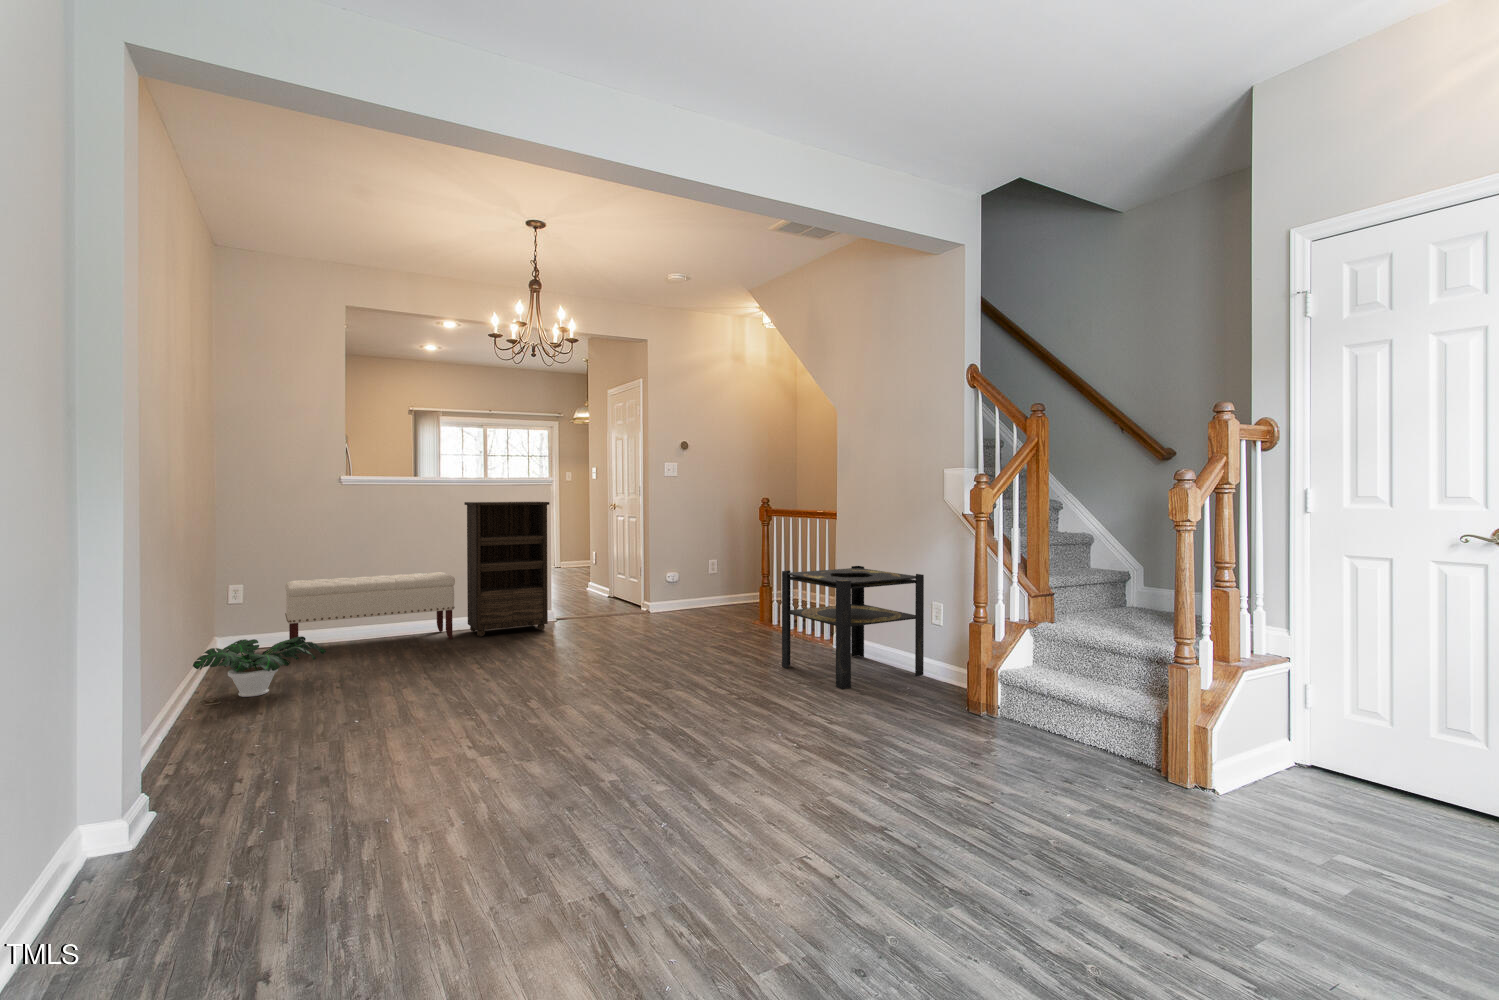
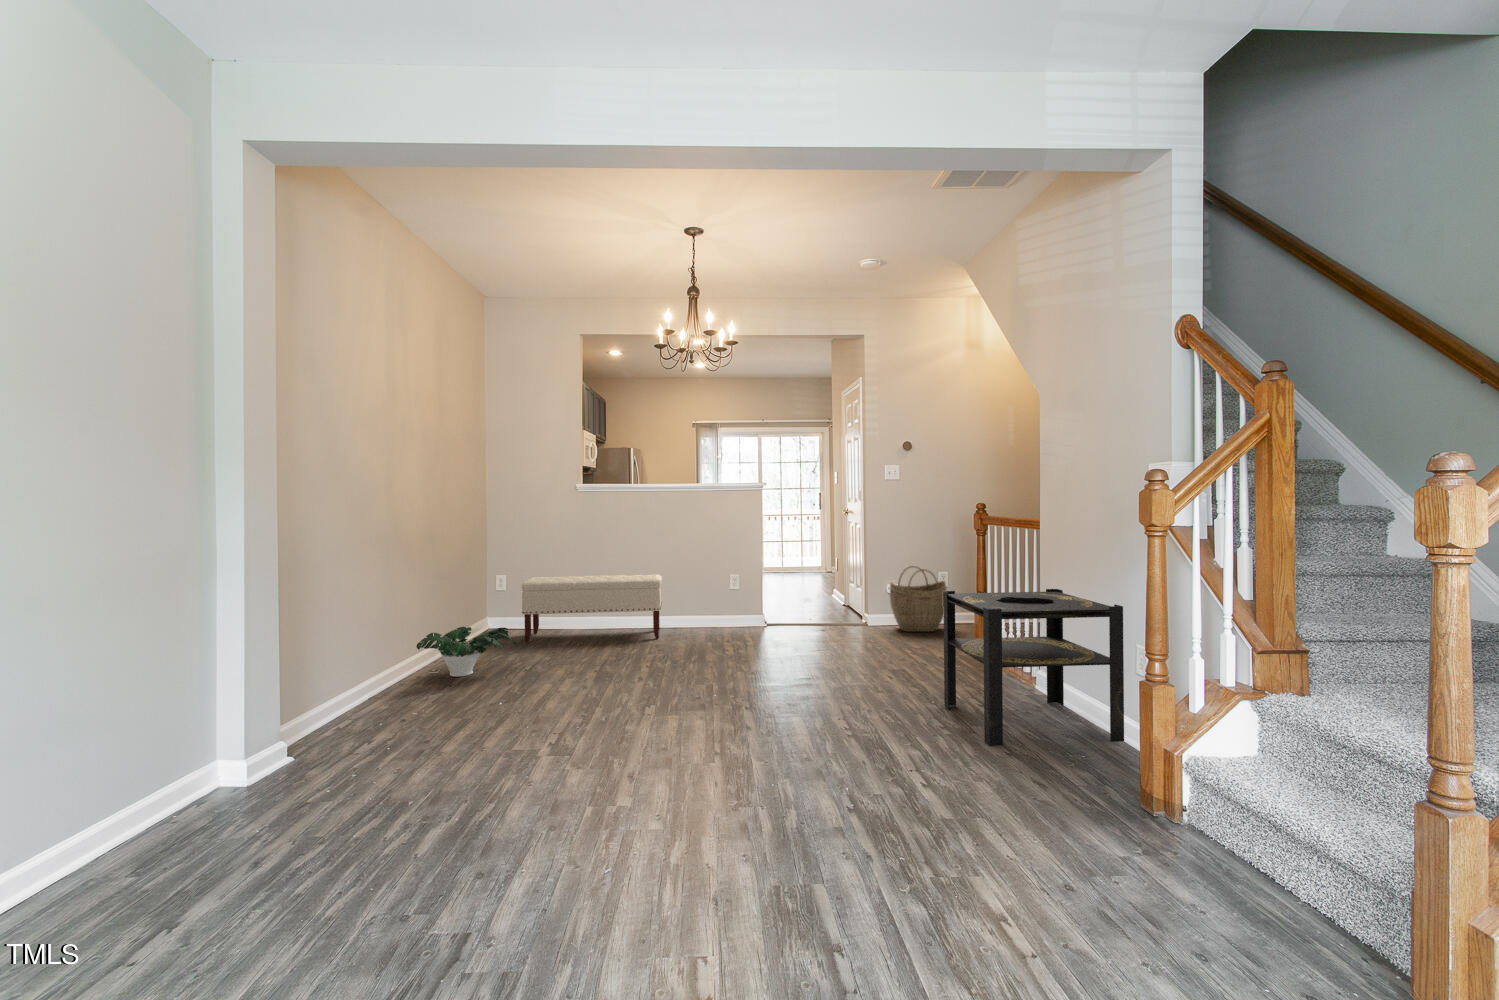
bookshelf: present [464,502,549,637] -> none [675,508,749,638]
woven basket: none [672,555,723,615] -> present [890,566,946,632]

